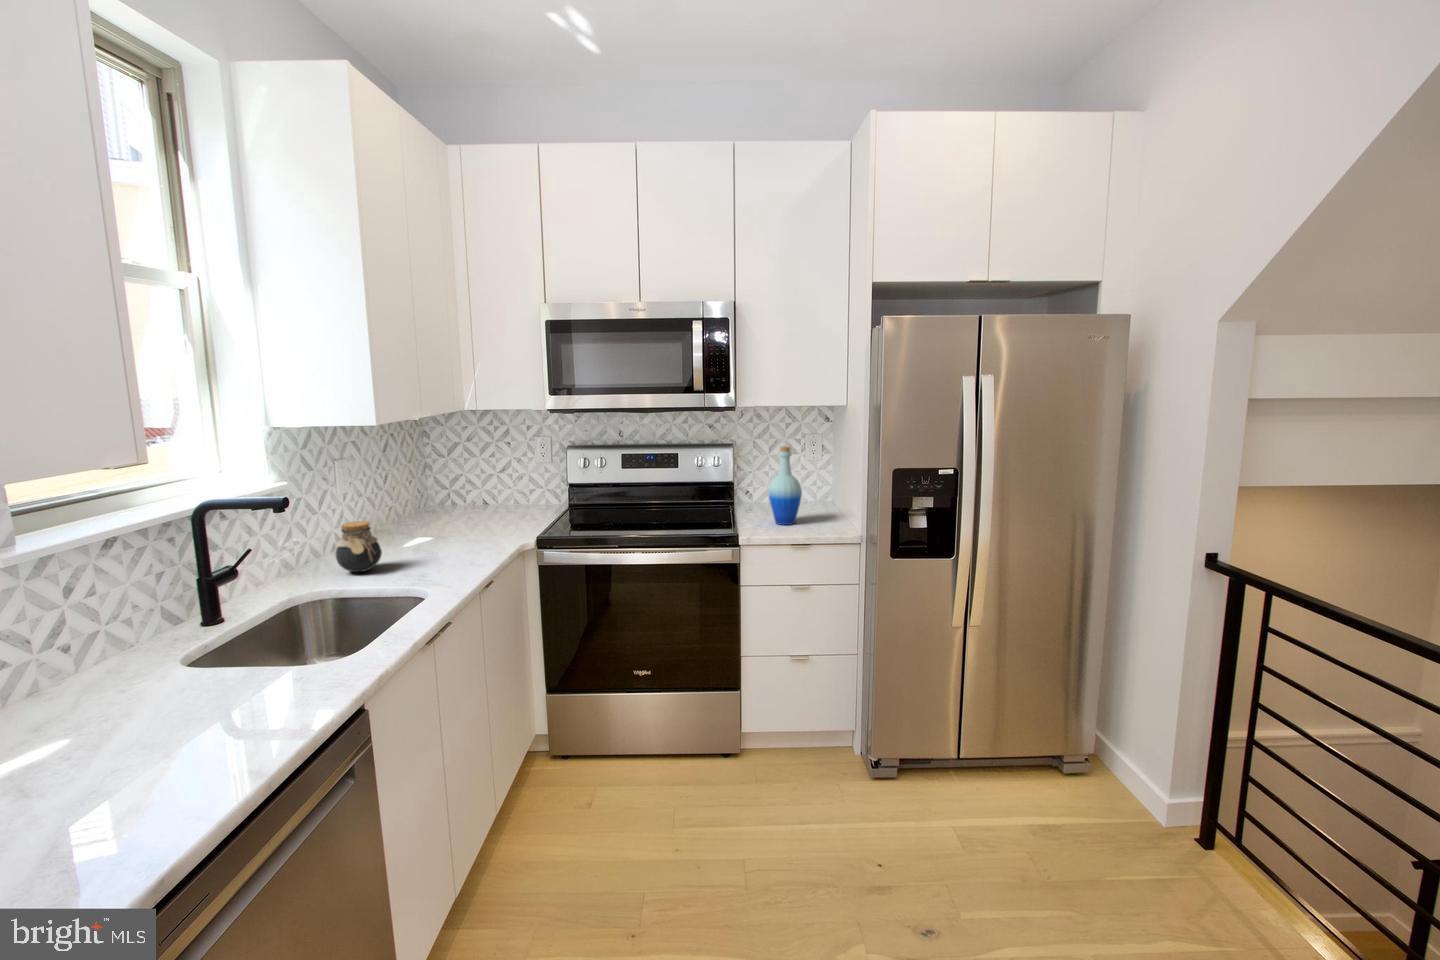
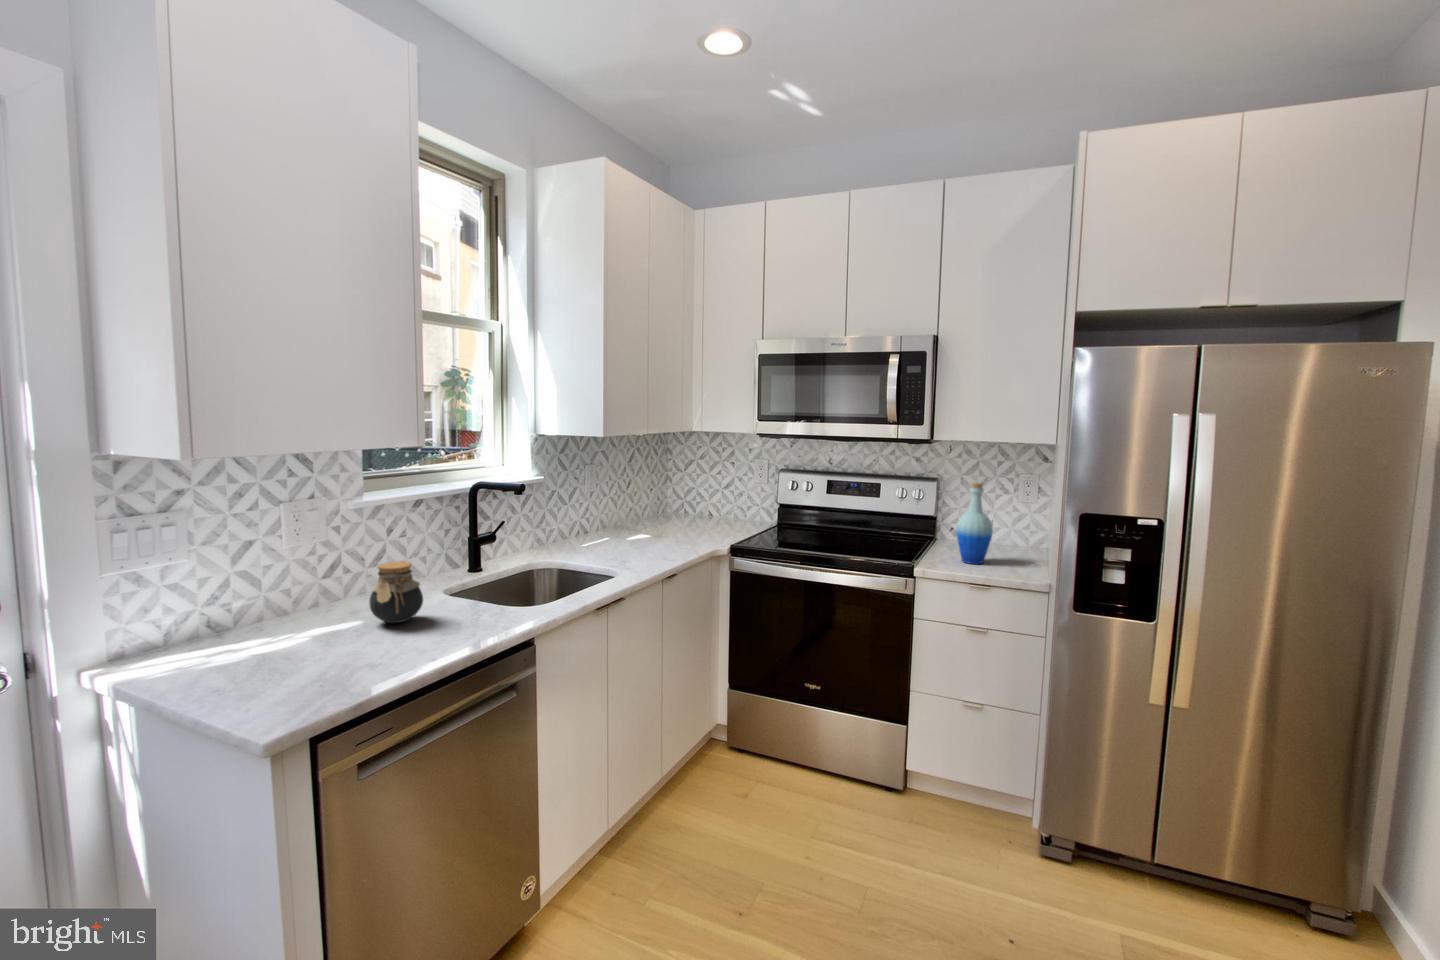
jar: present [336,521,382,572] -> present [369,561,423,623]

